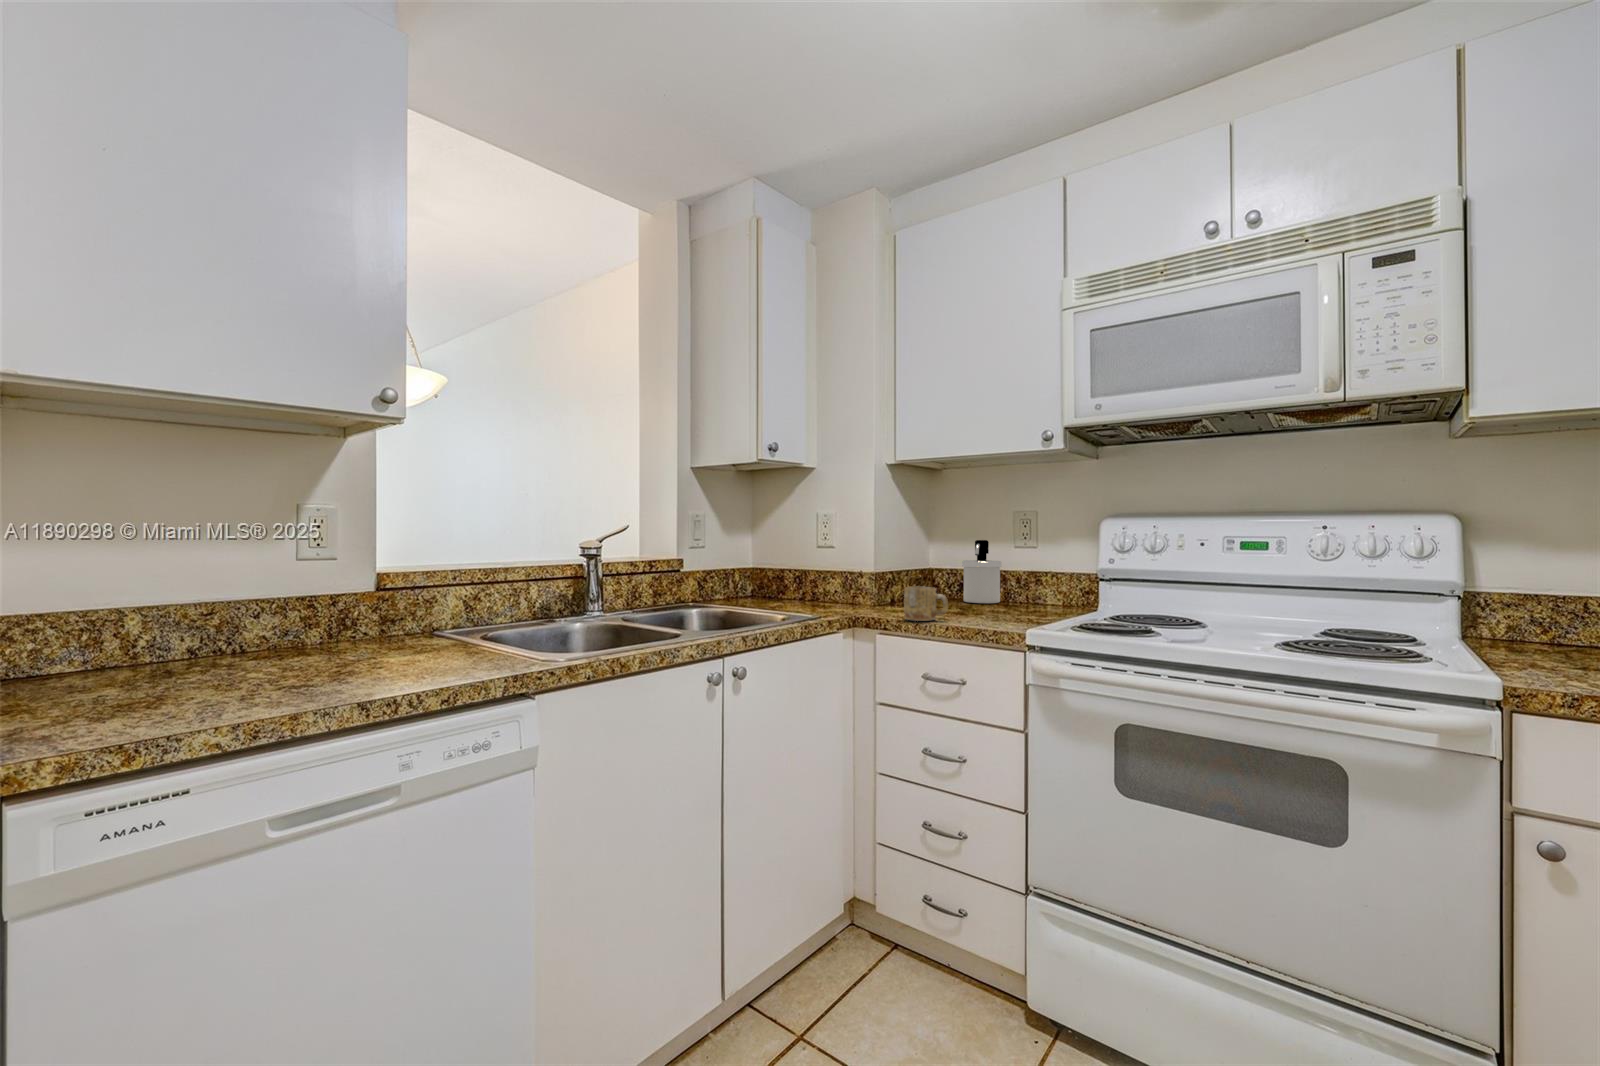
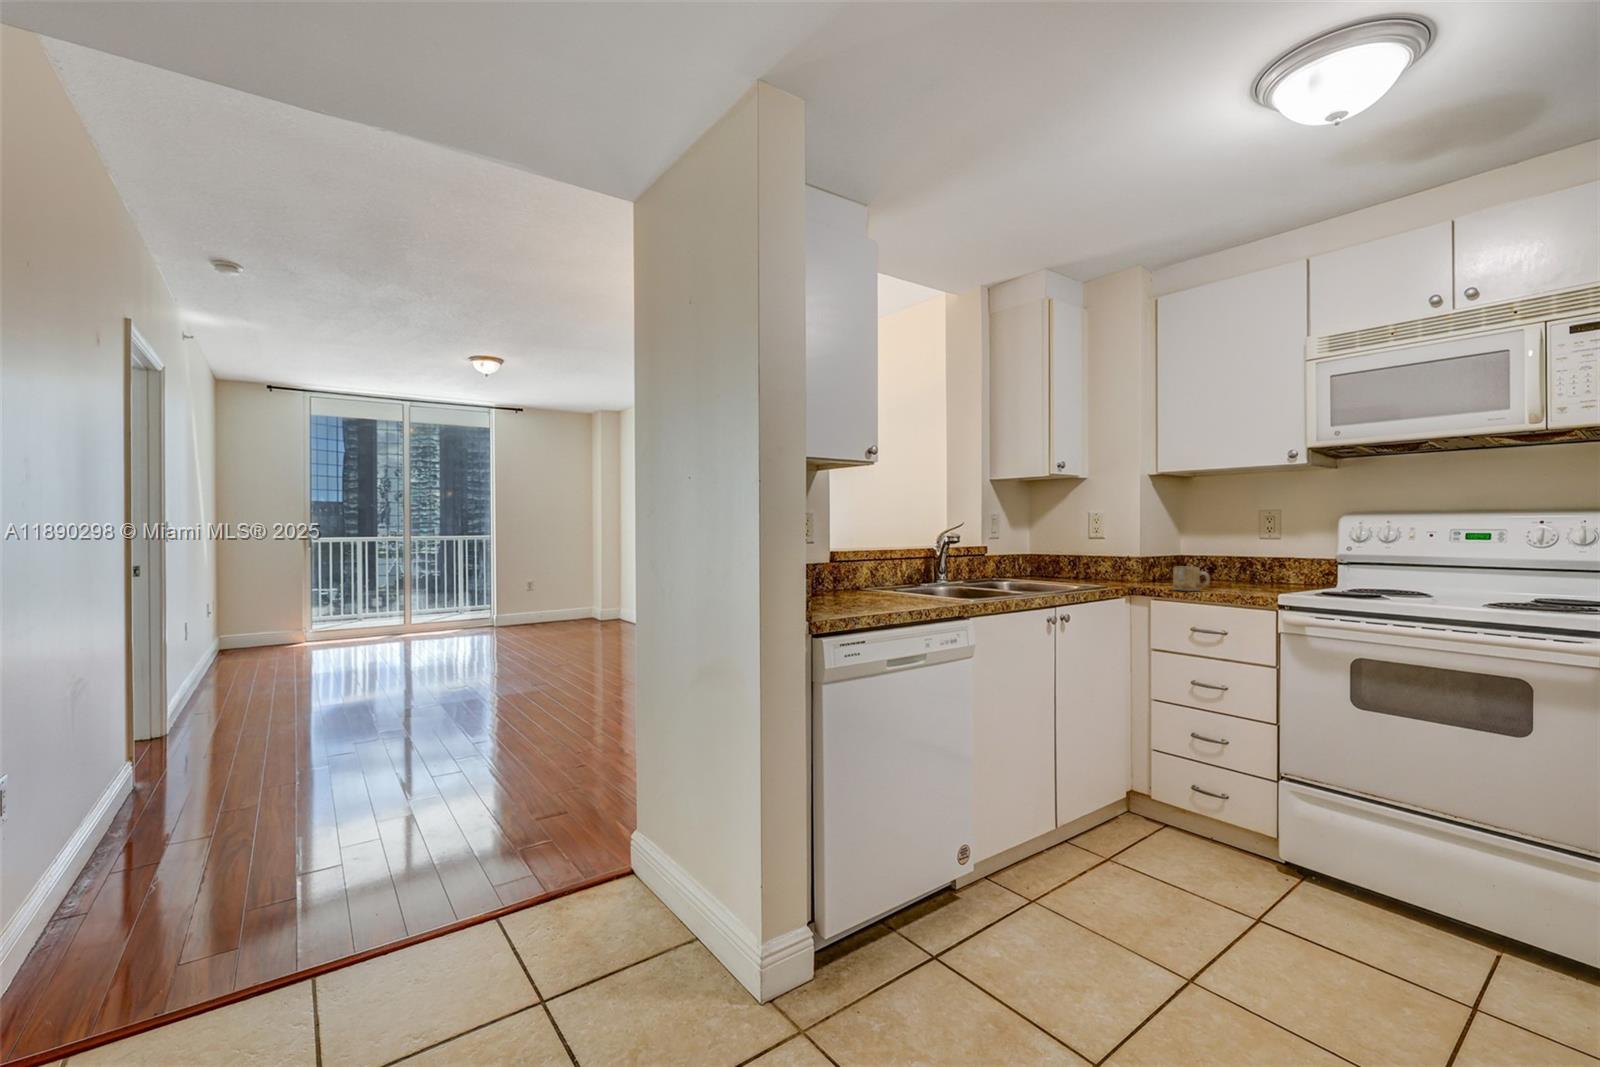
soap dispenser: present [962,540,1001,603] -> none [1214,533,1249,582]

